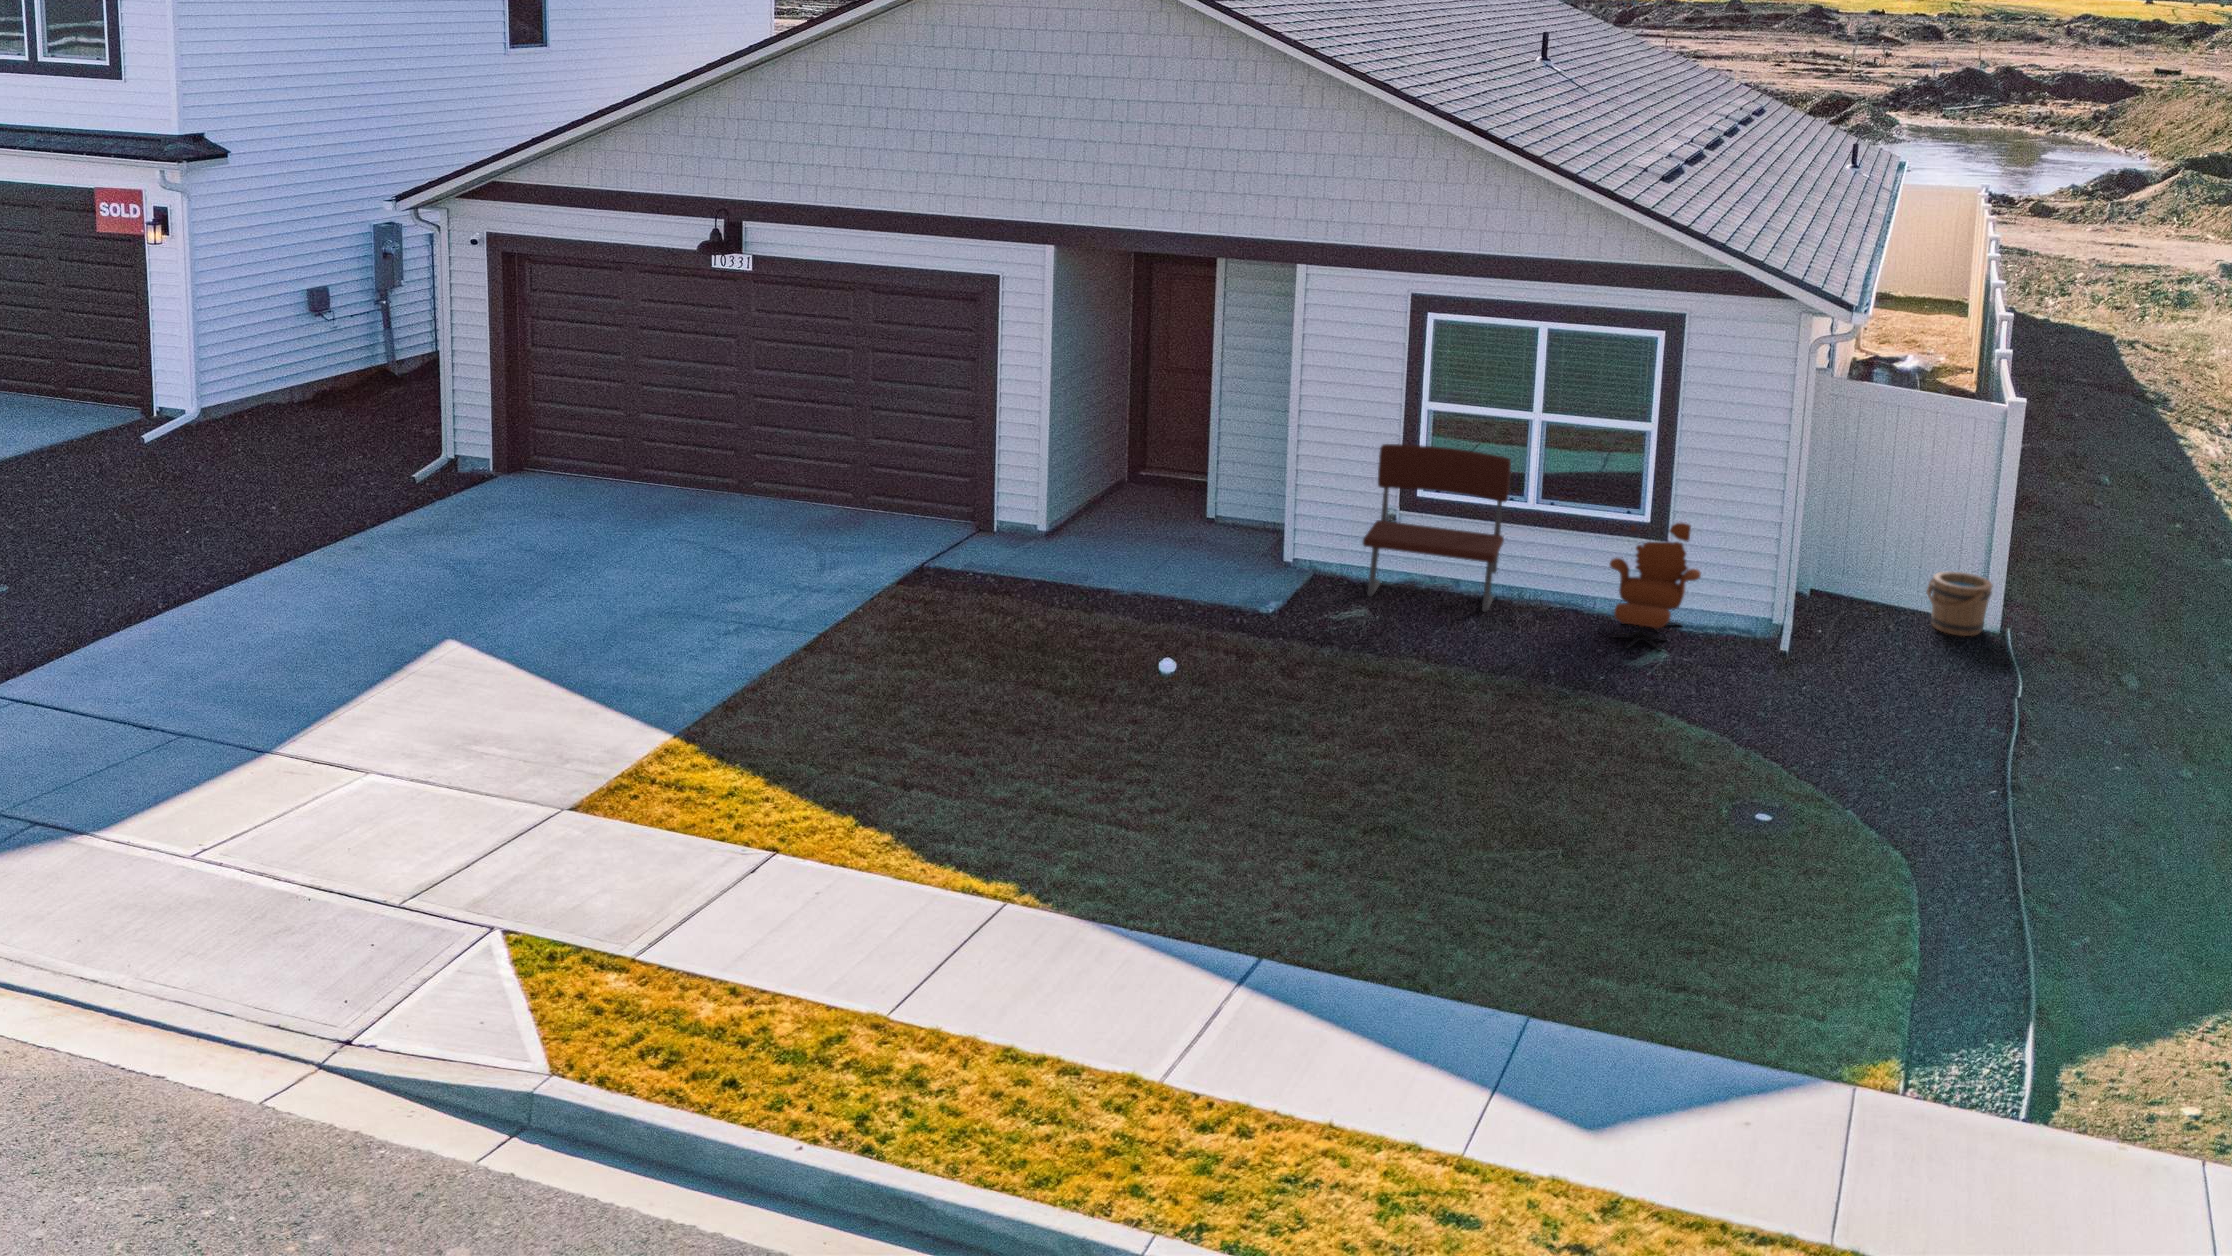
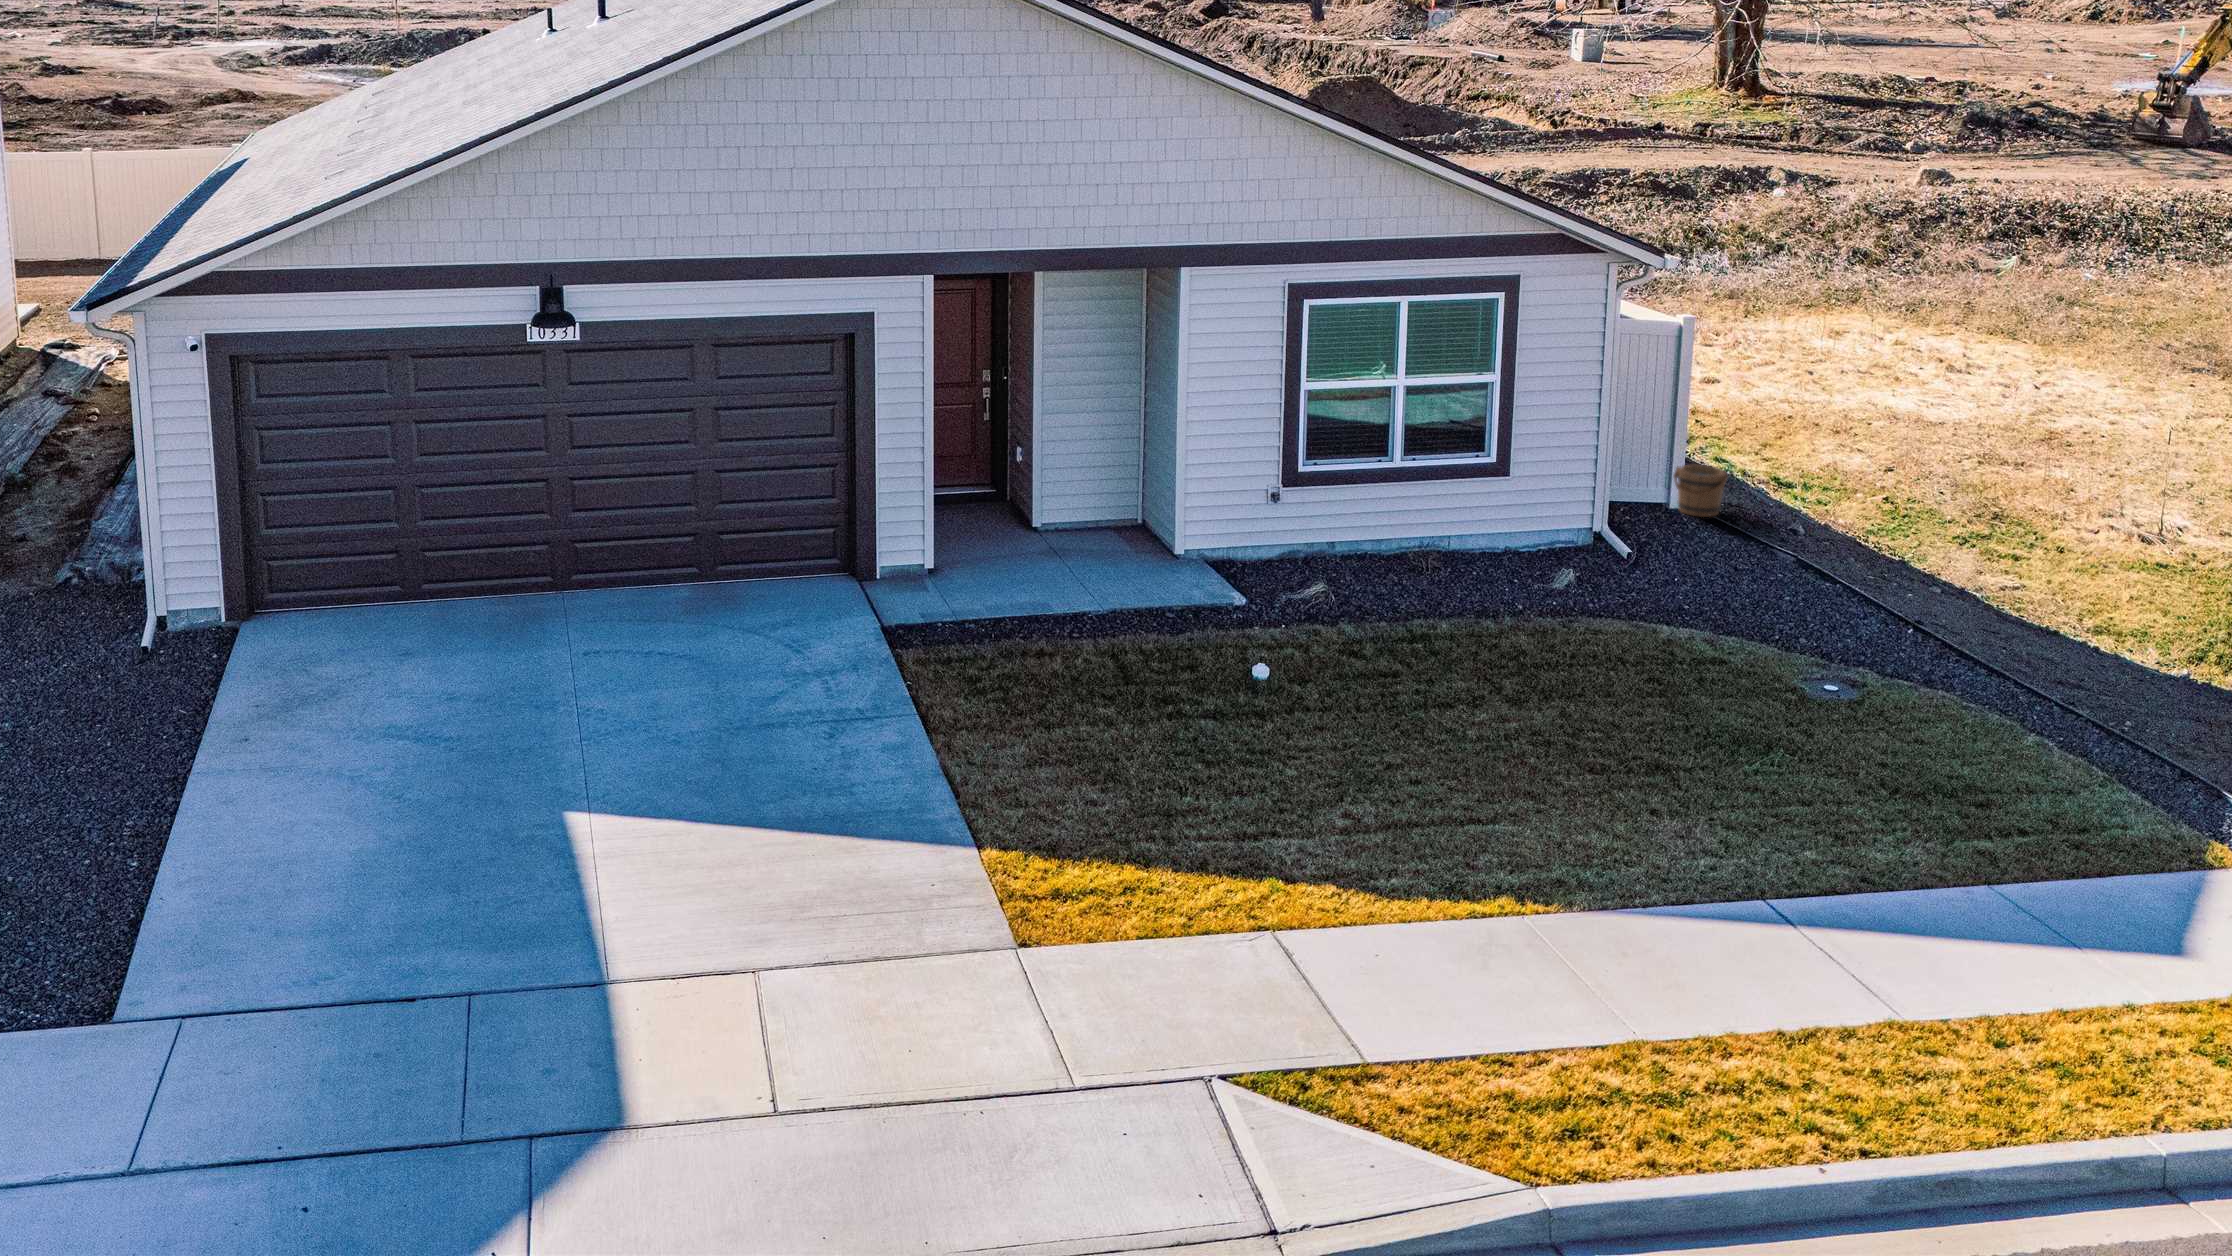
bench: present [1363,444,1511,612] -> none [1270,422,1411,574]
lounge chair: present [1610,523,1701,651] -> none [1475,457,1563,576]

